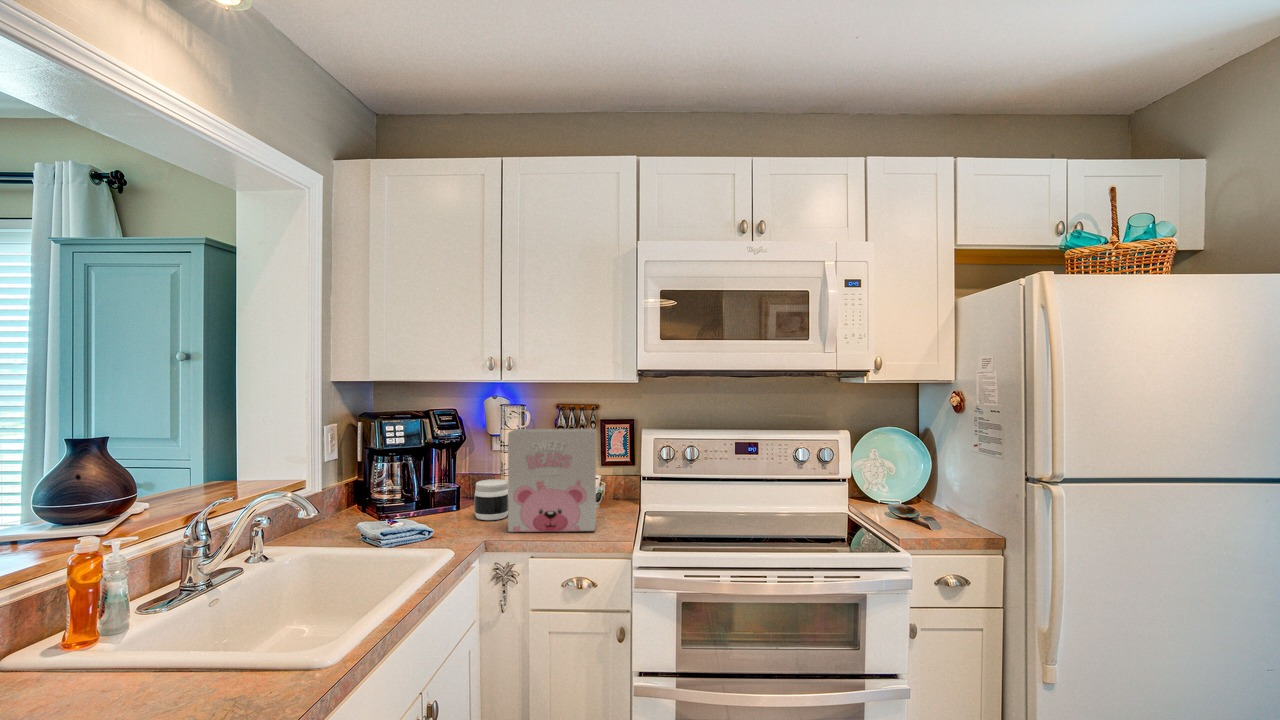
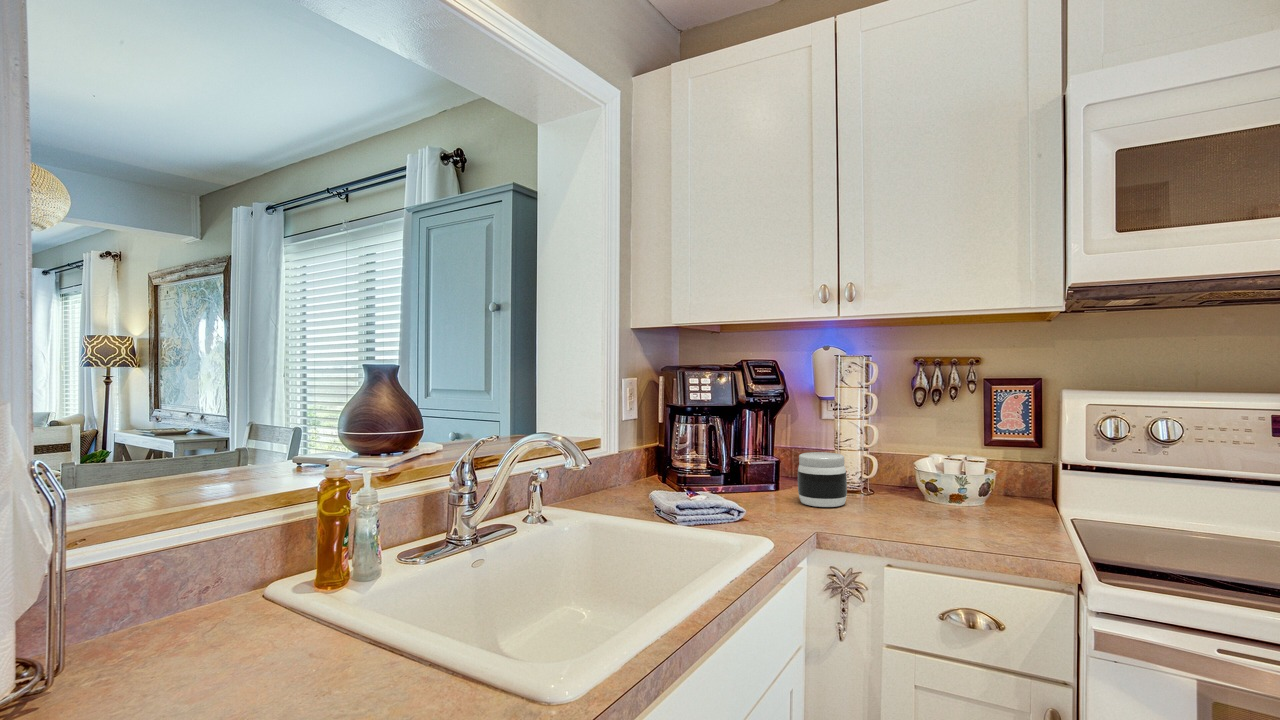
cereal box: present [508,429,596,532] -> none [844,377,995,539]

